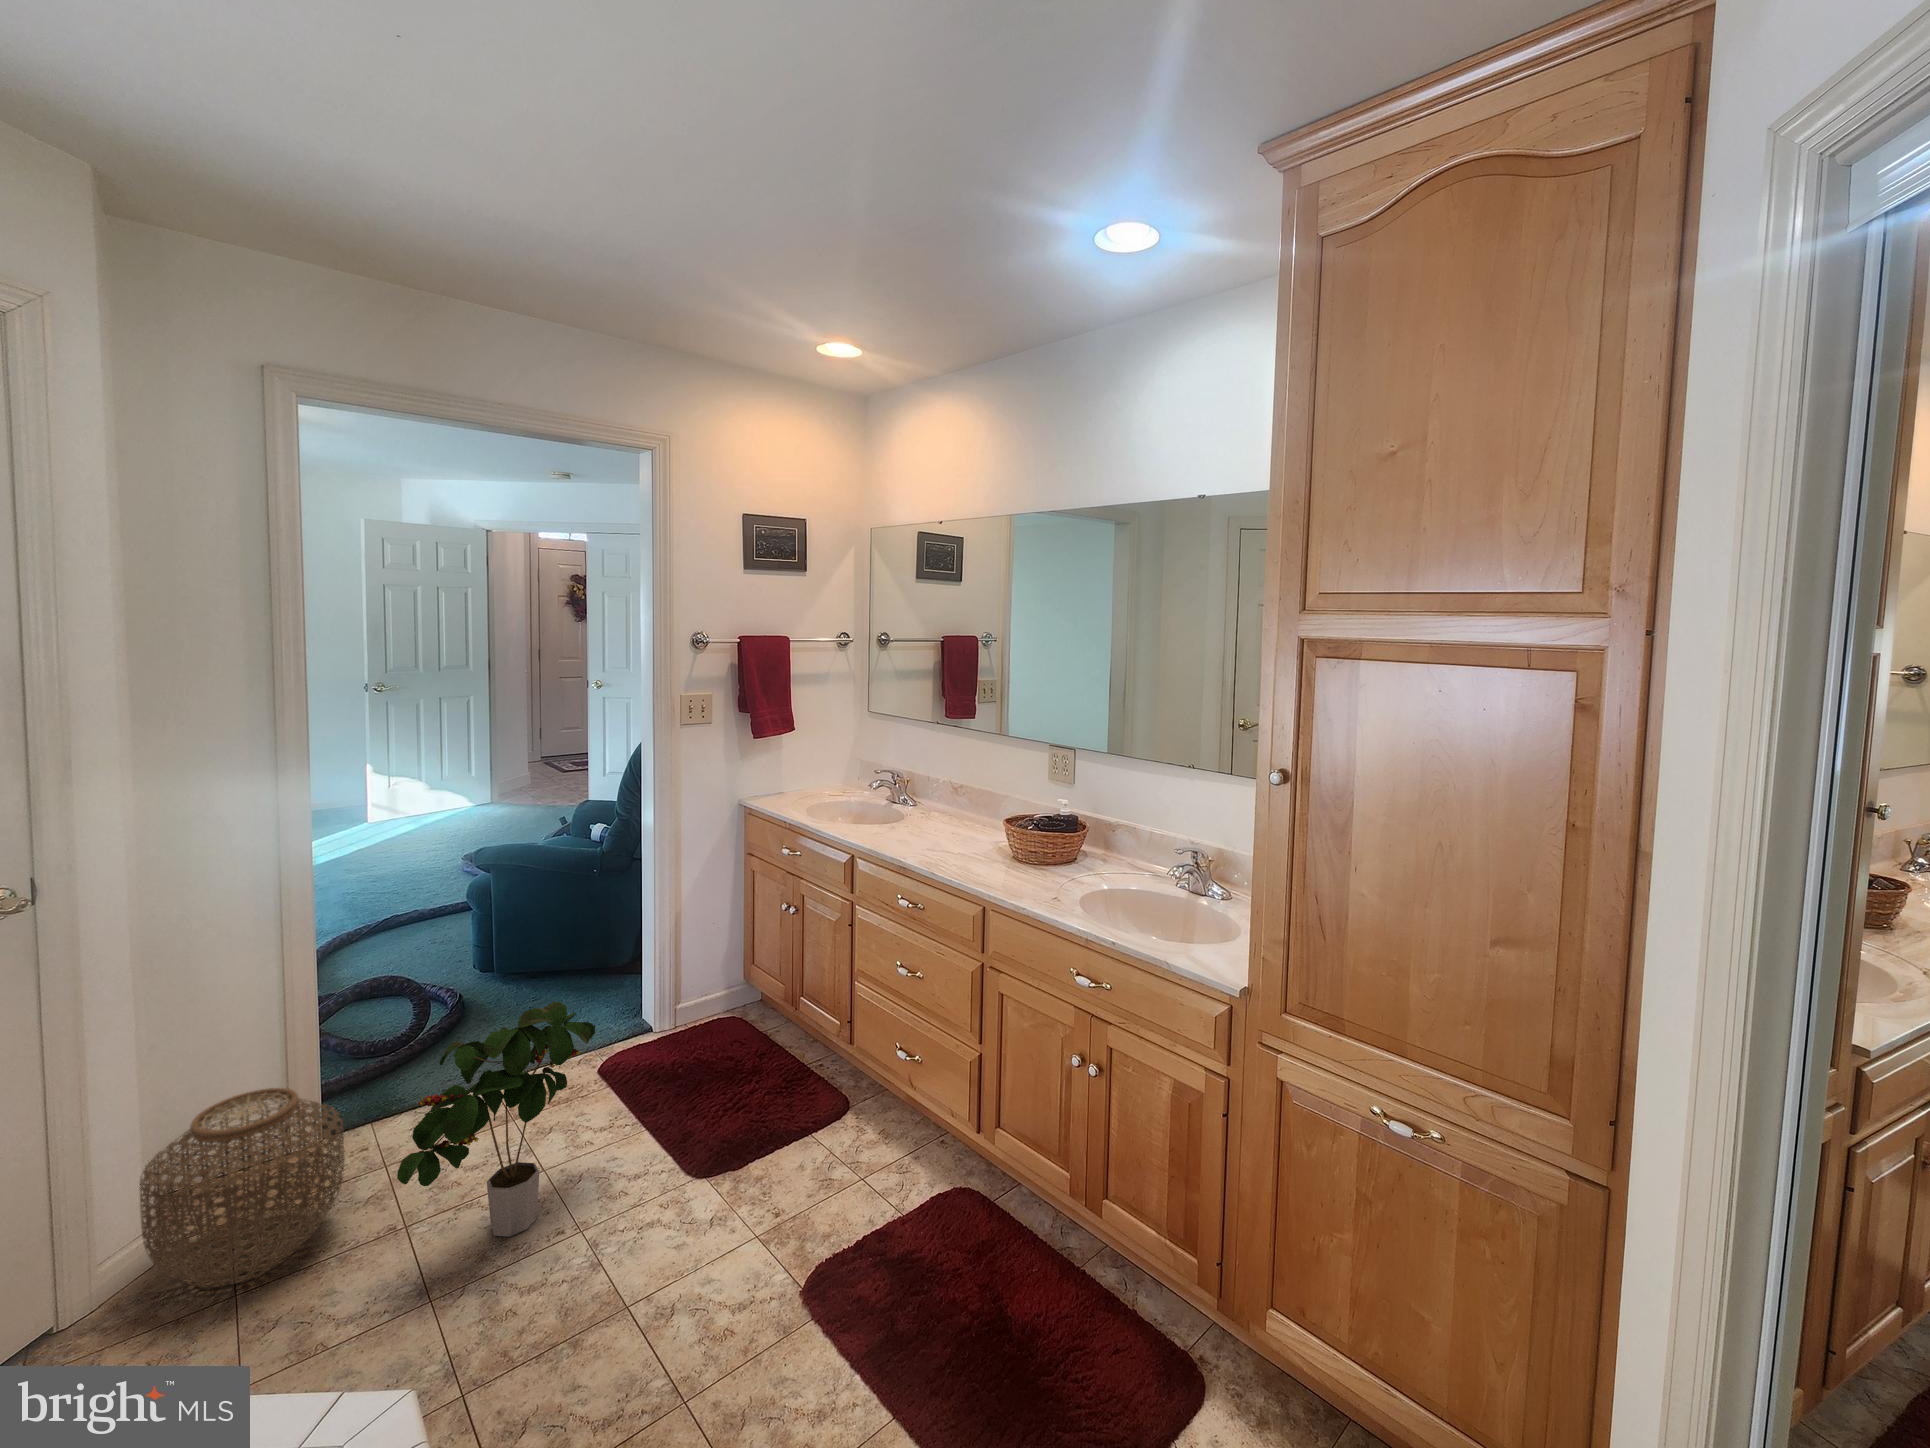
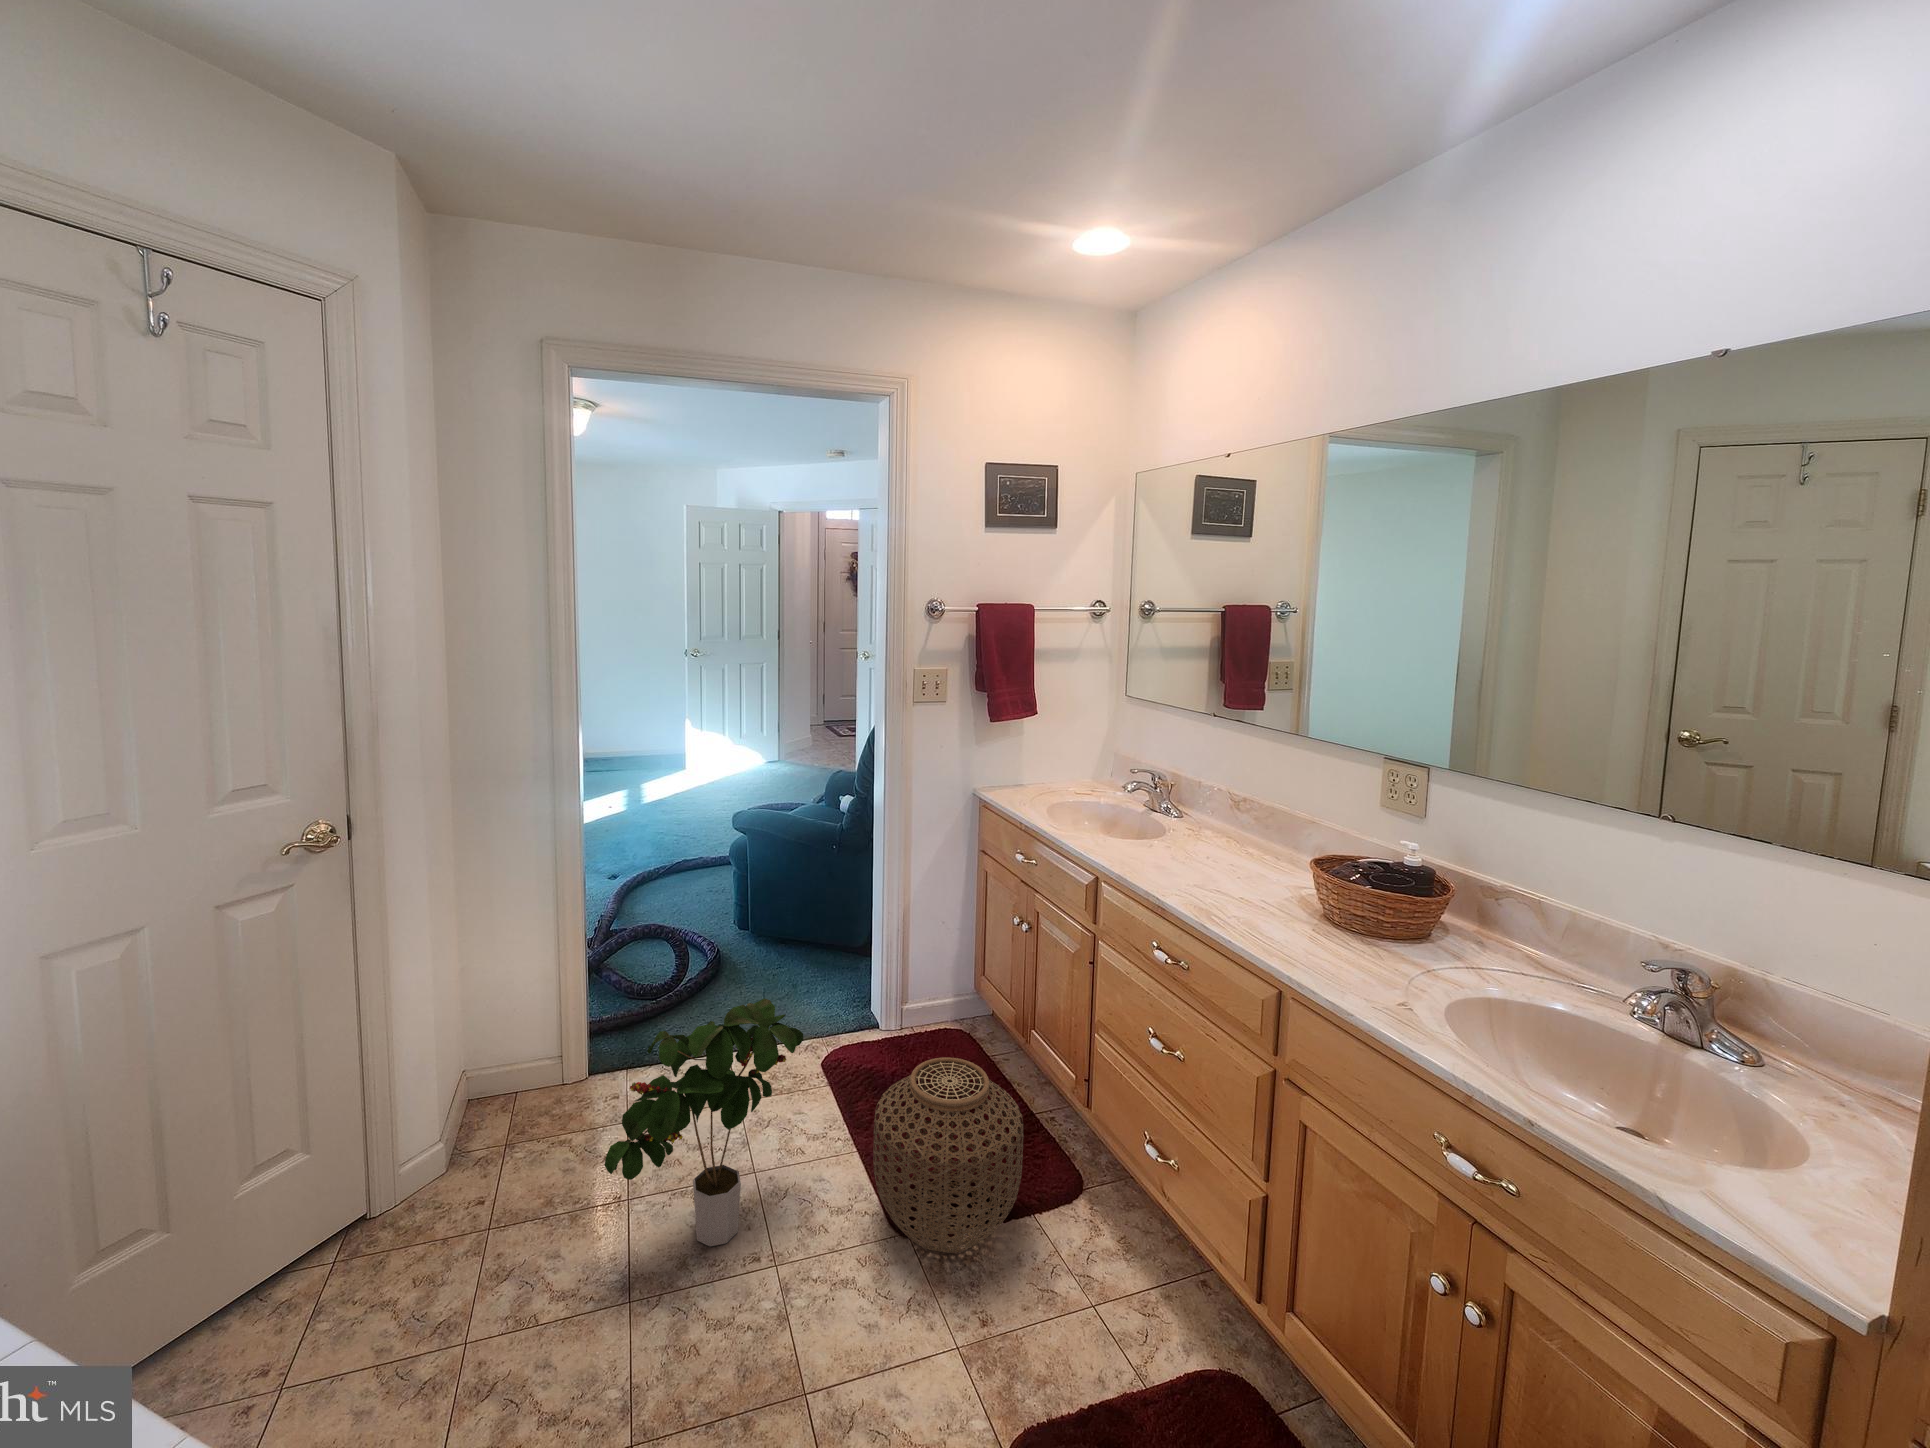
woven basket: present [140,1088,344,1287] -> present [873,1057,1023,1253]

